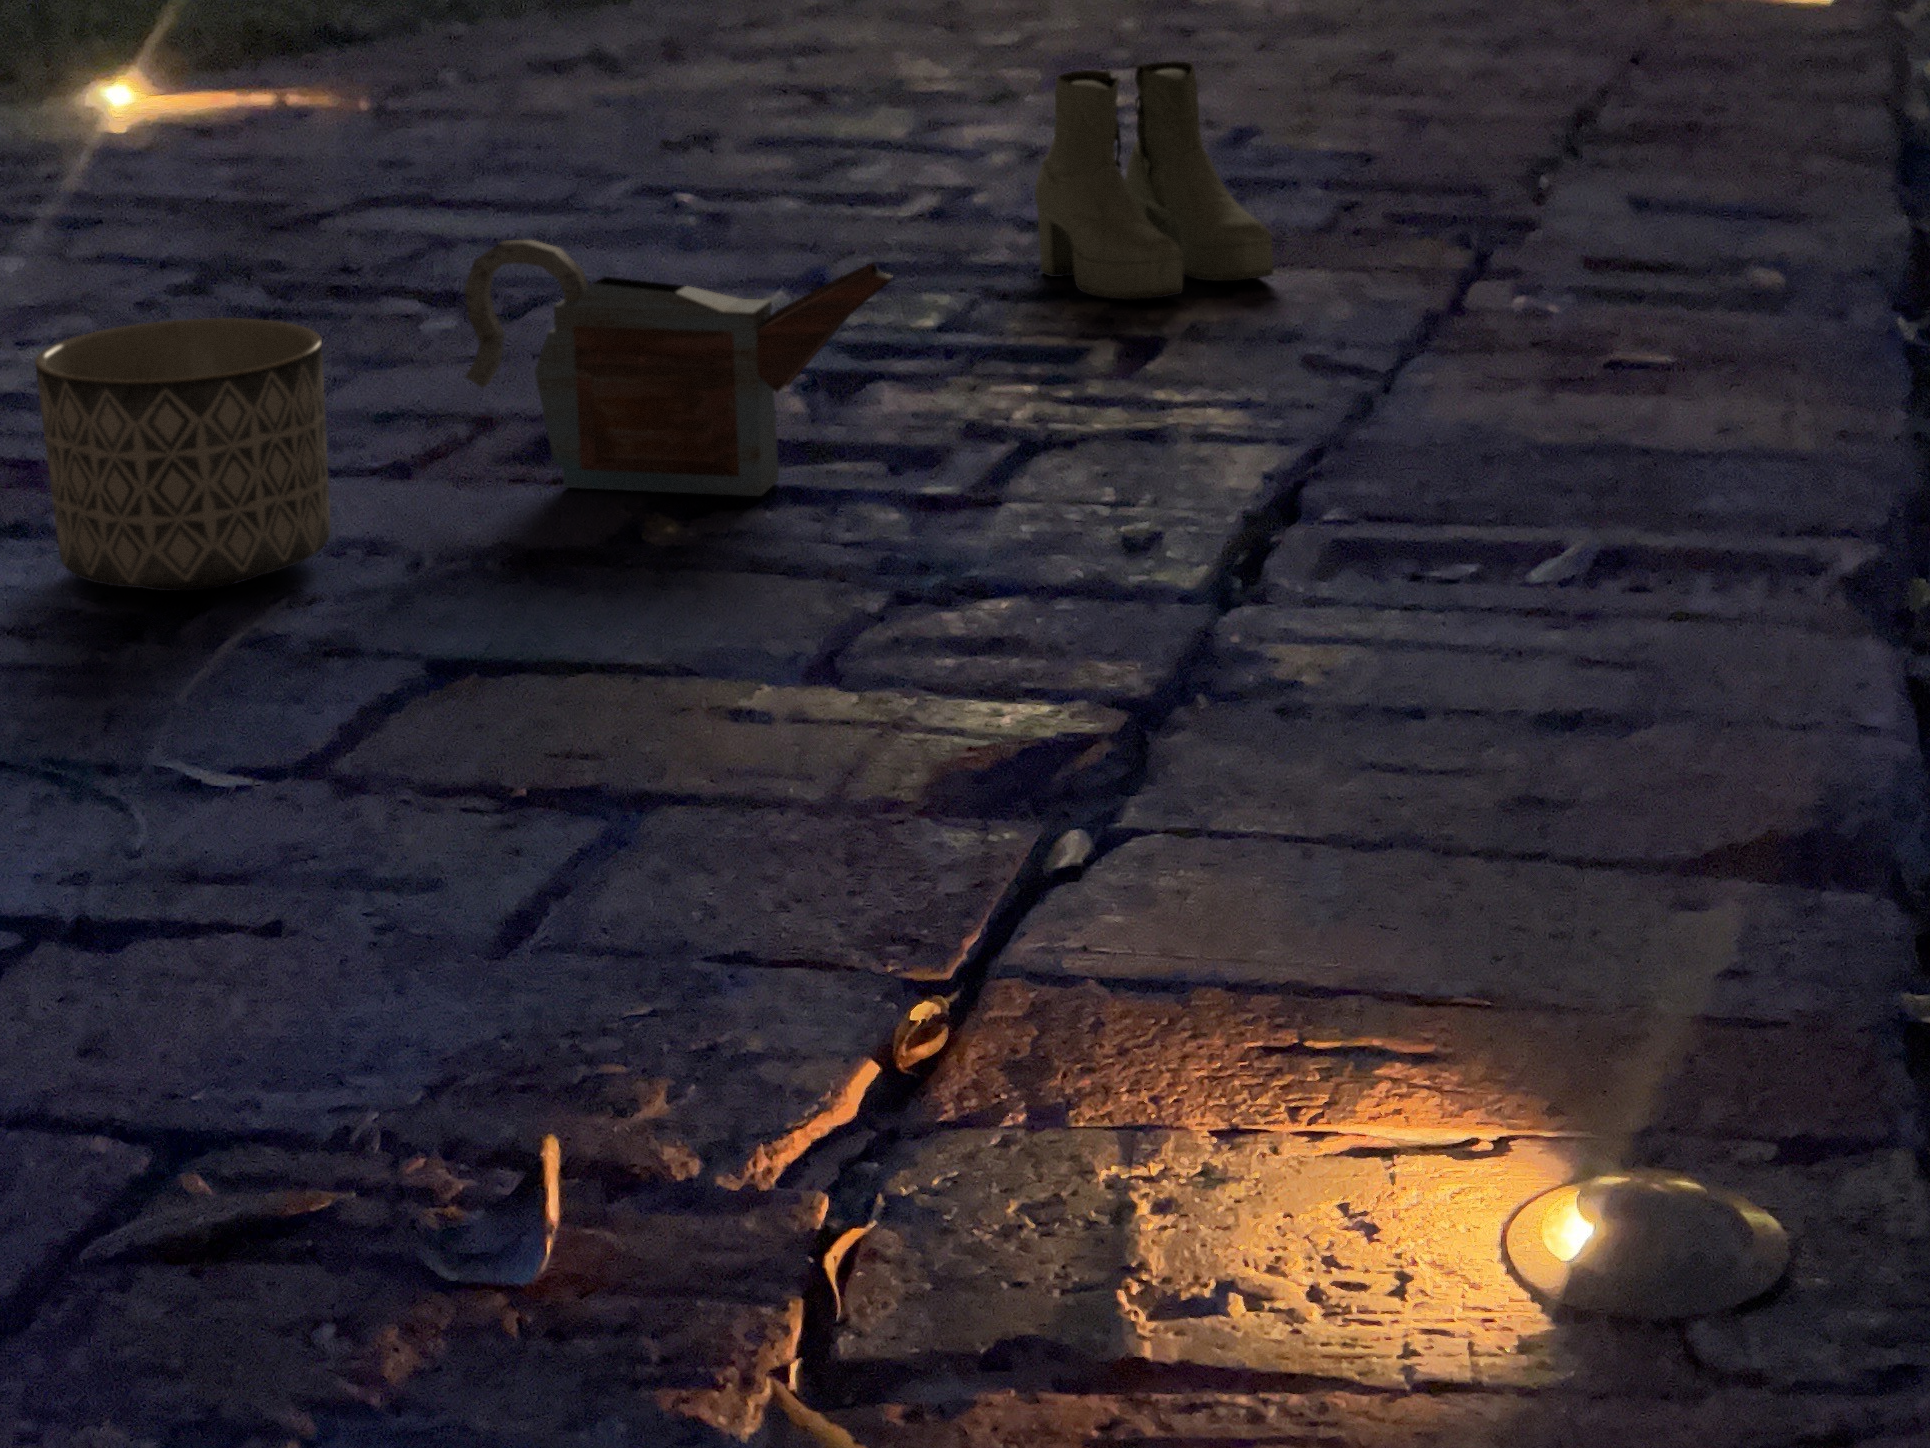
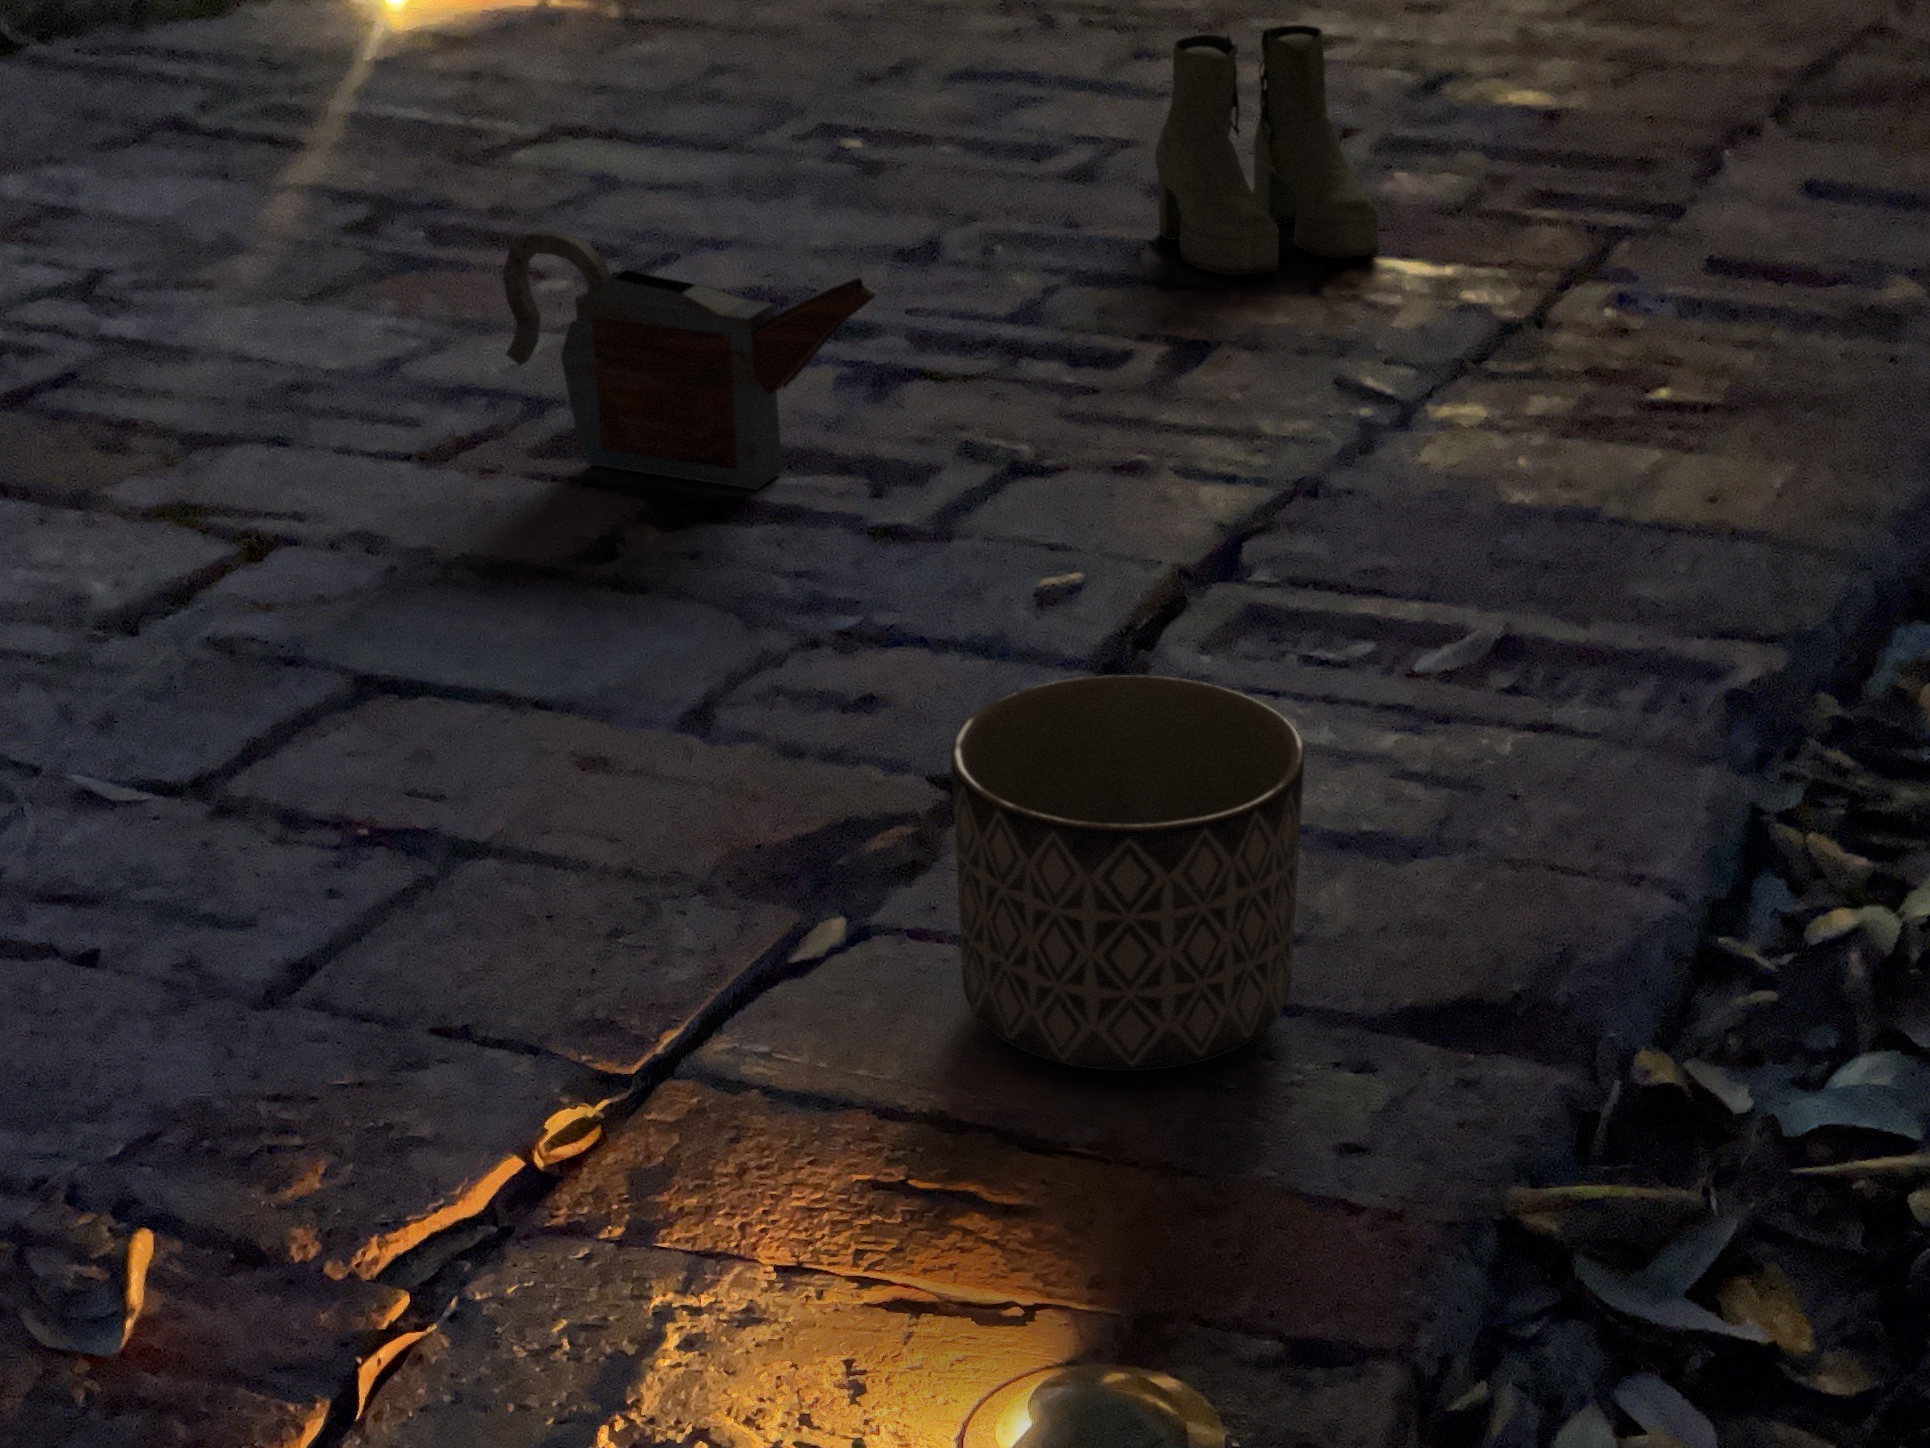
planter: present [35,318,330,591] -> present [951,675,1305,1071]

